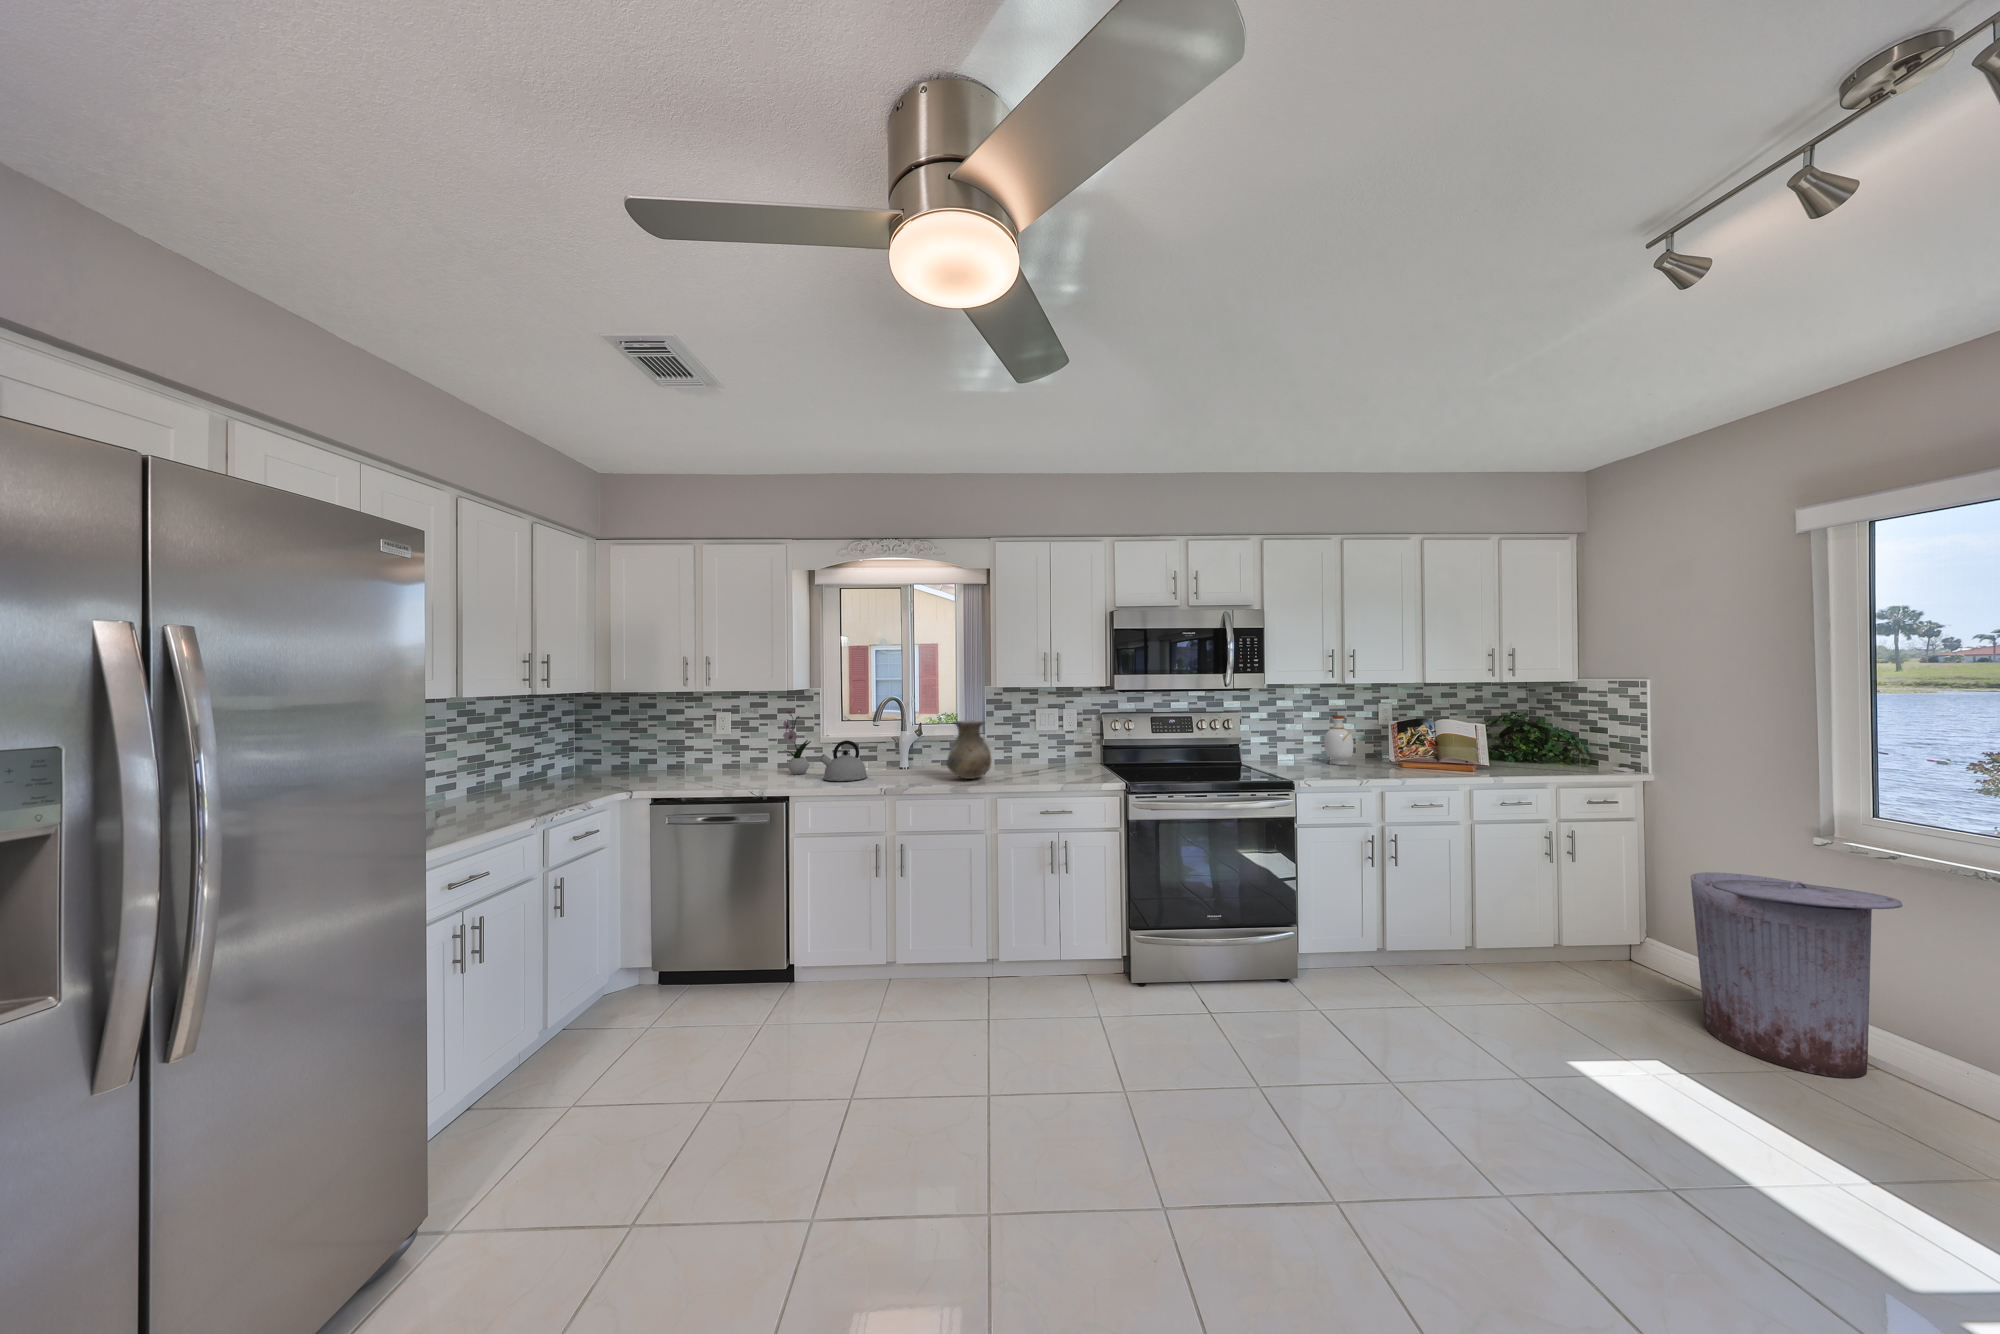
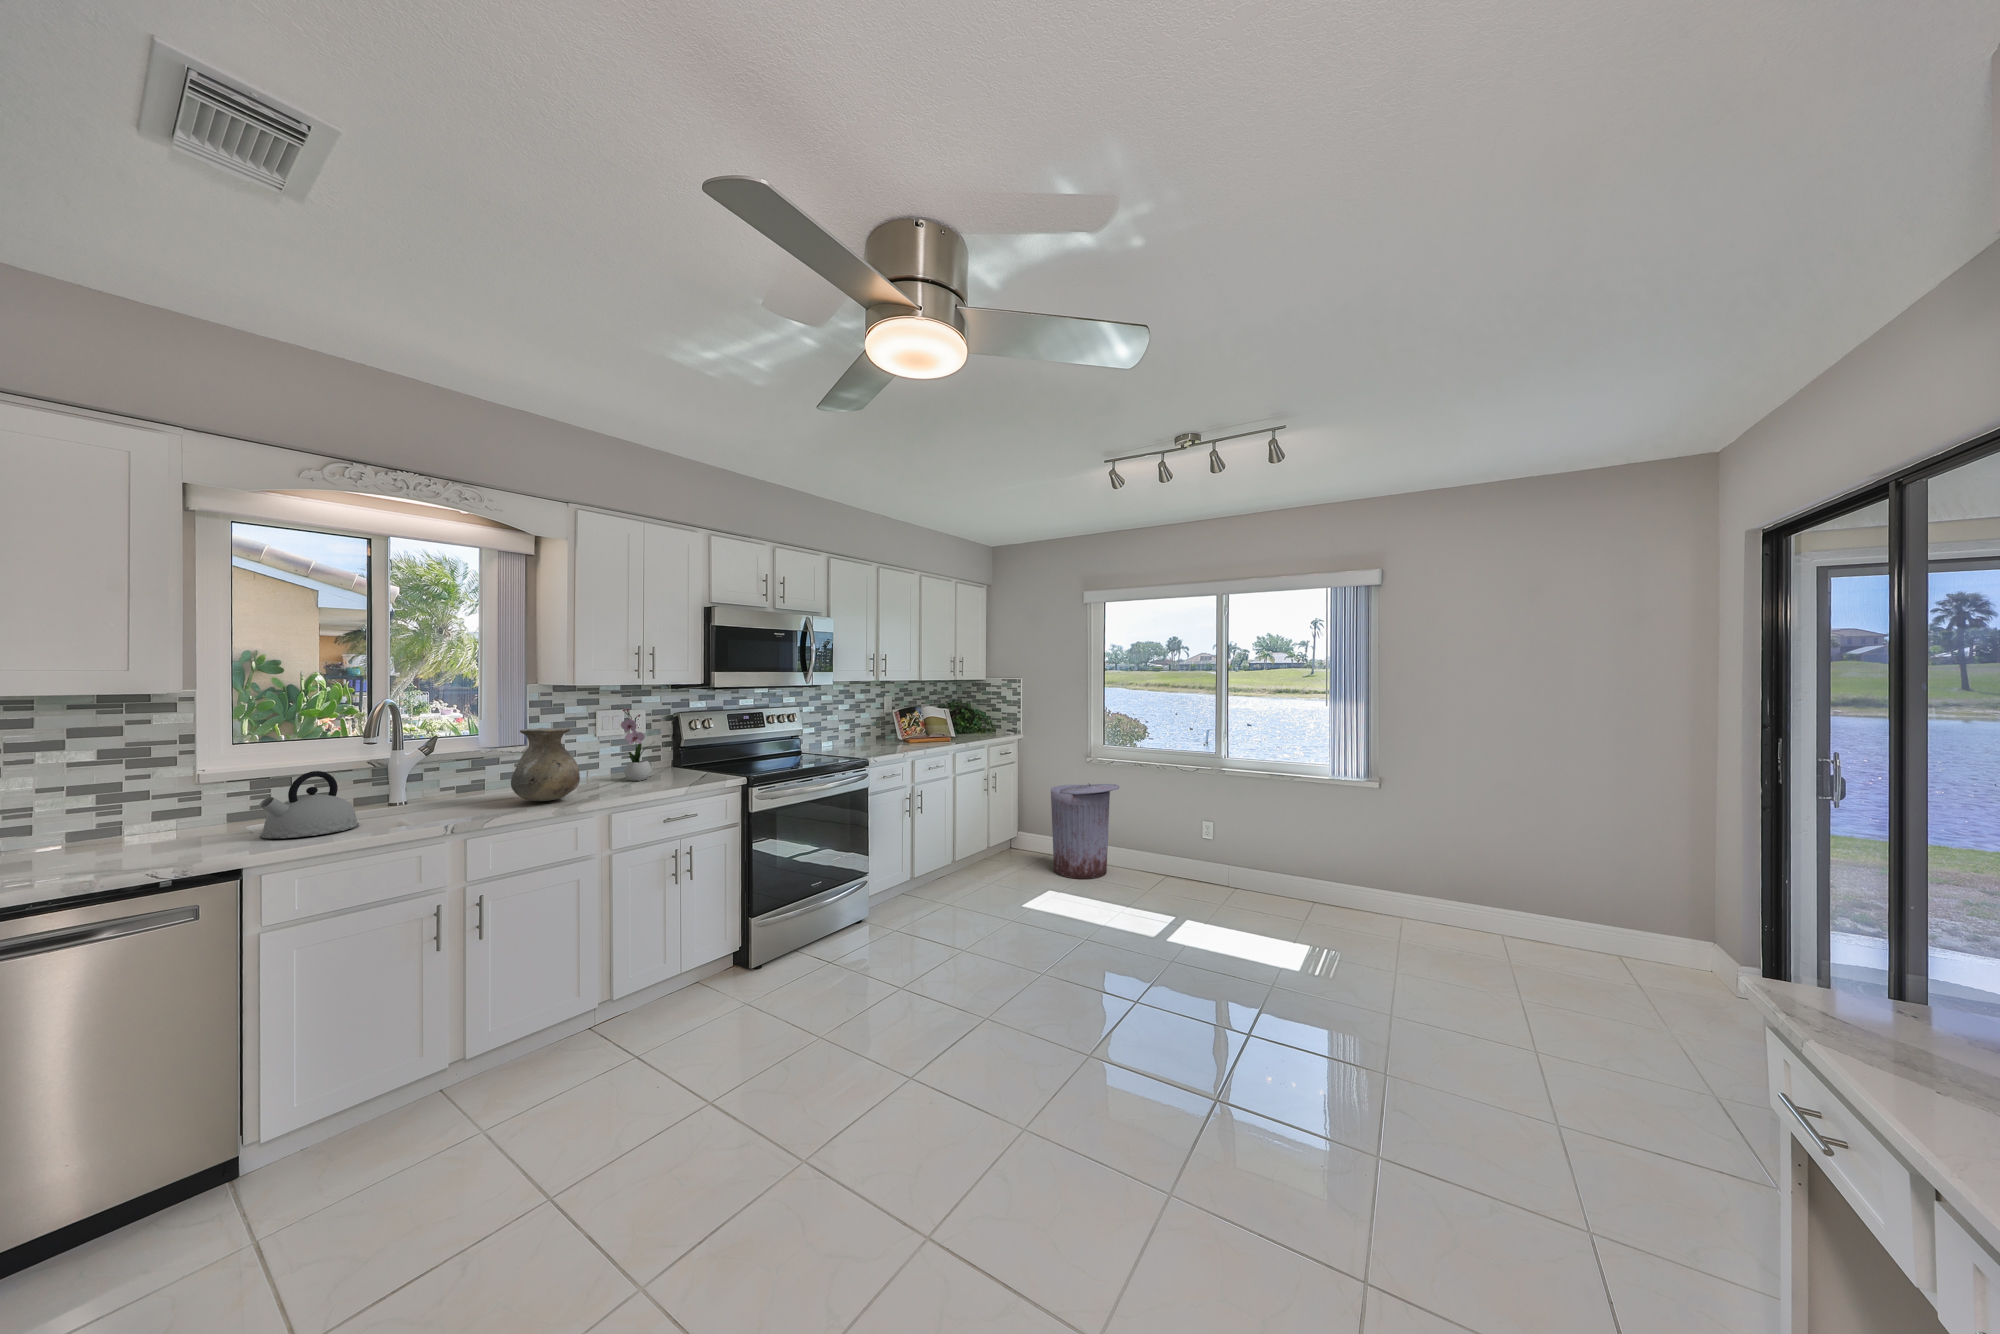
flower arrangement: present [783,711,811,774] -> present [621,709,652,781]
bottle: present [1324,715,1354,765] -> none [856,706,877,746]

